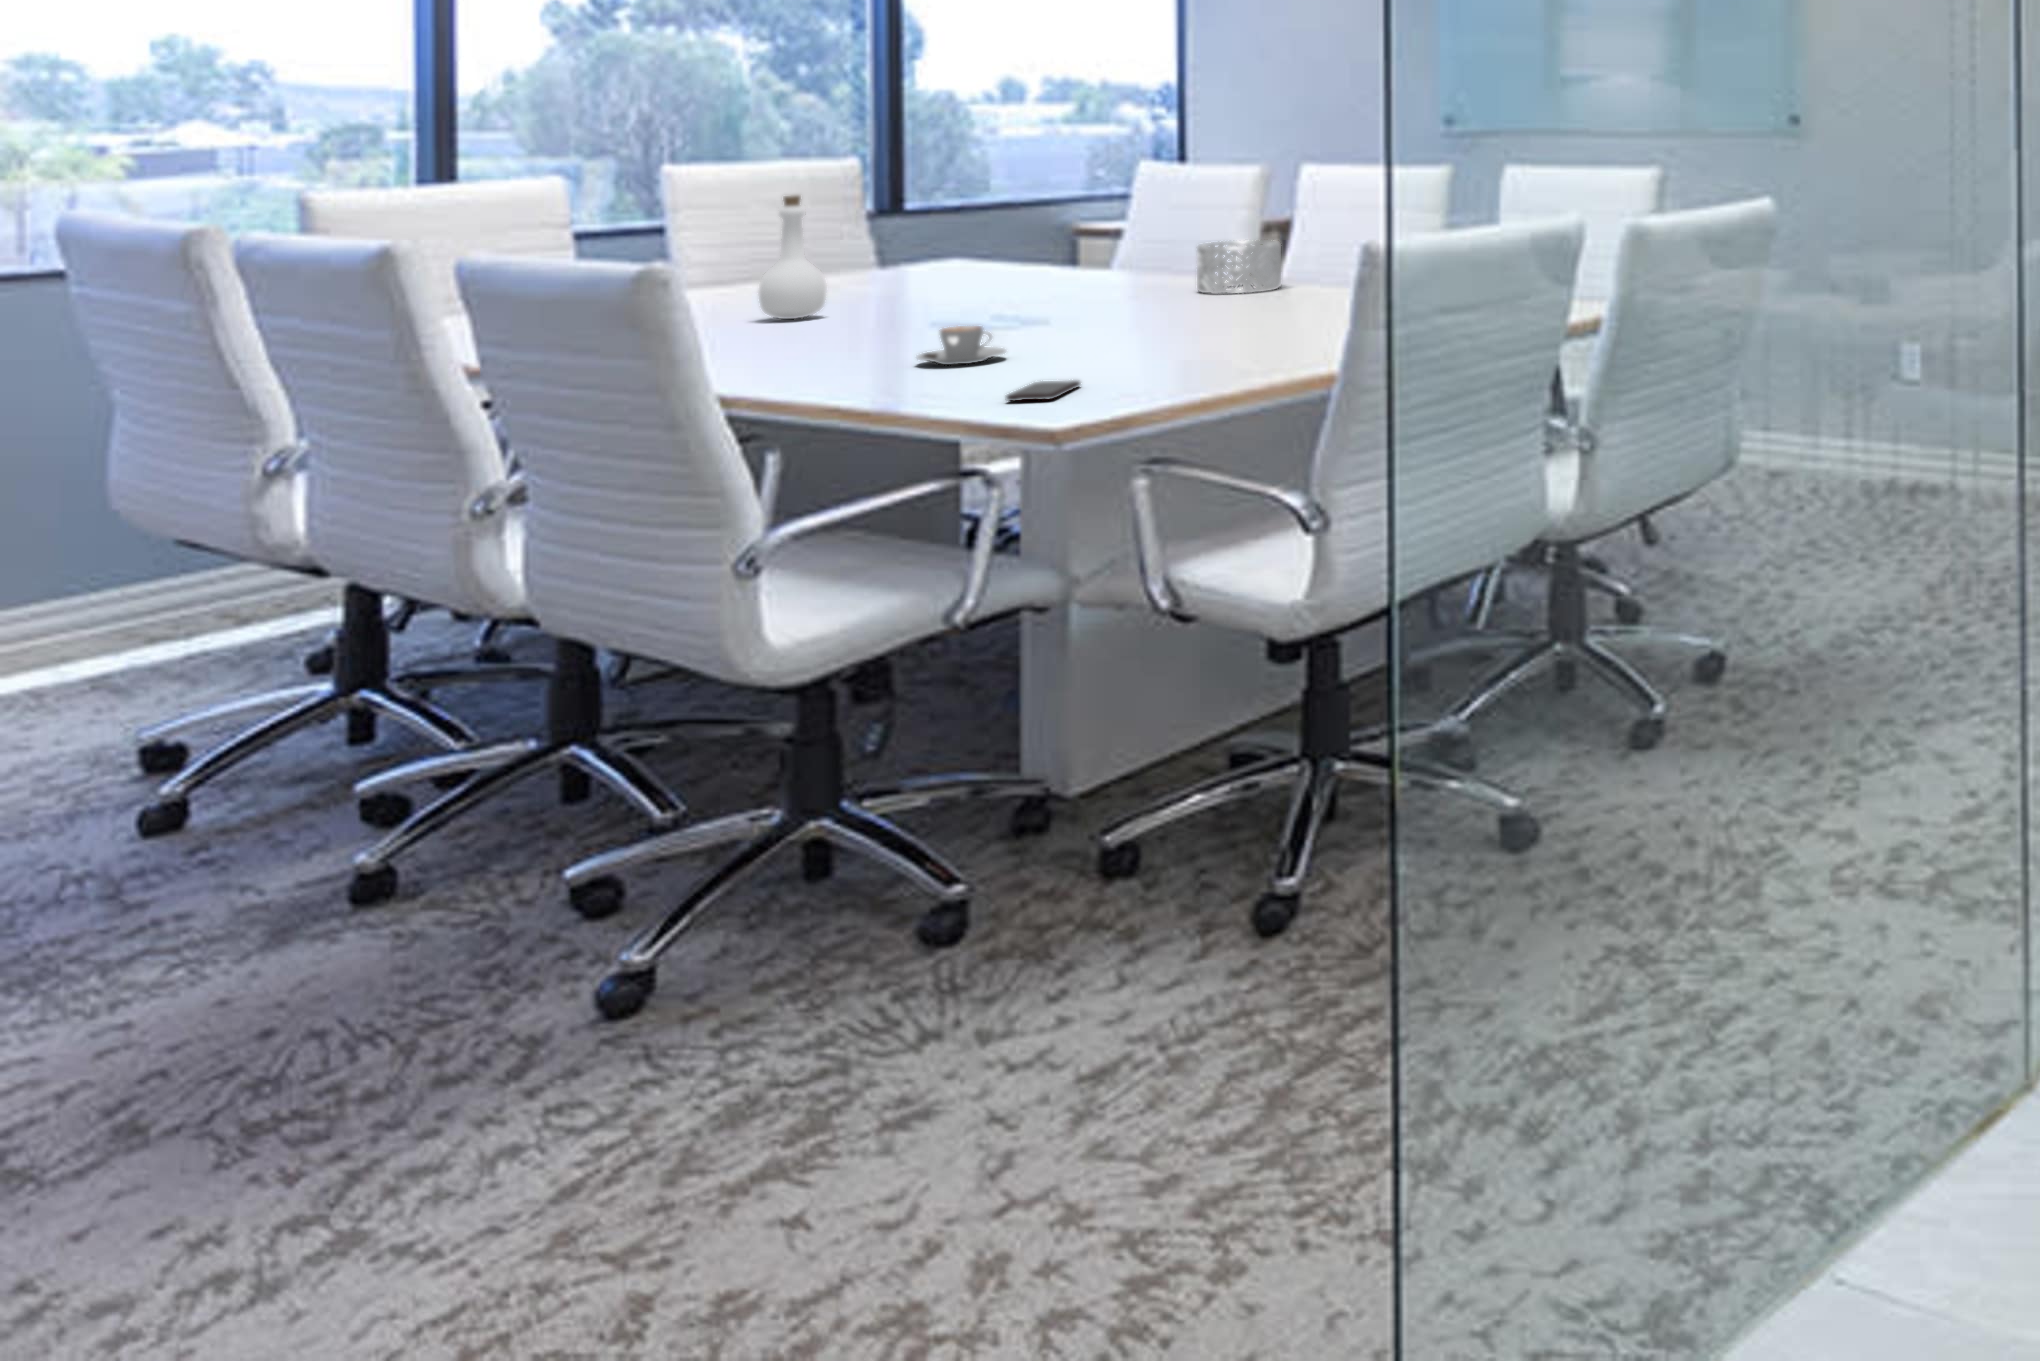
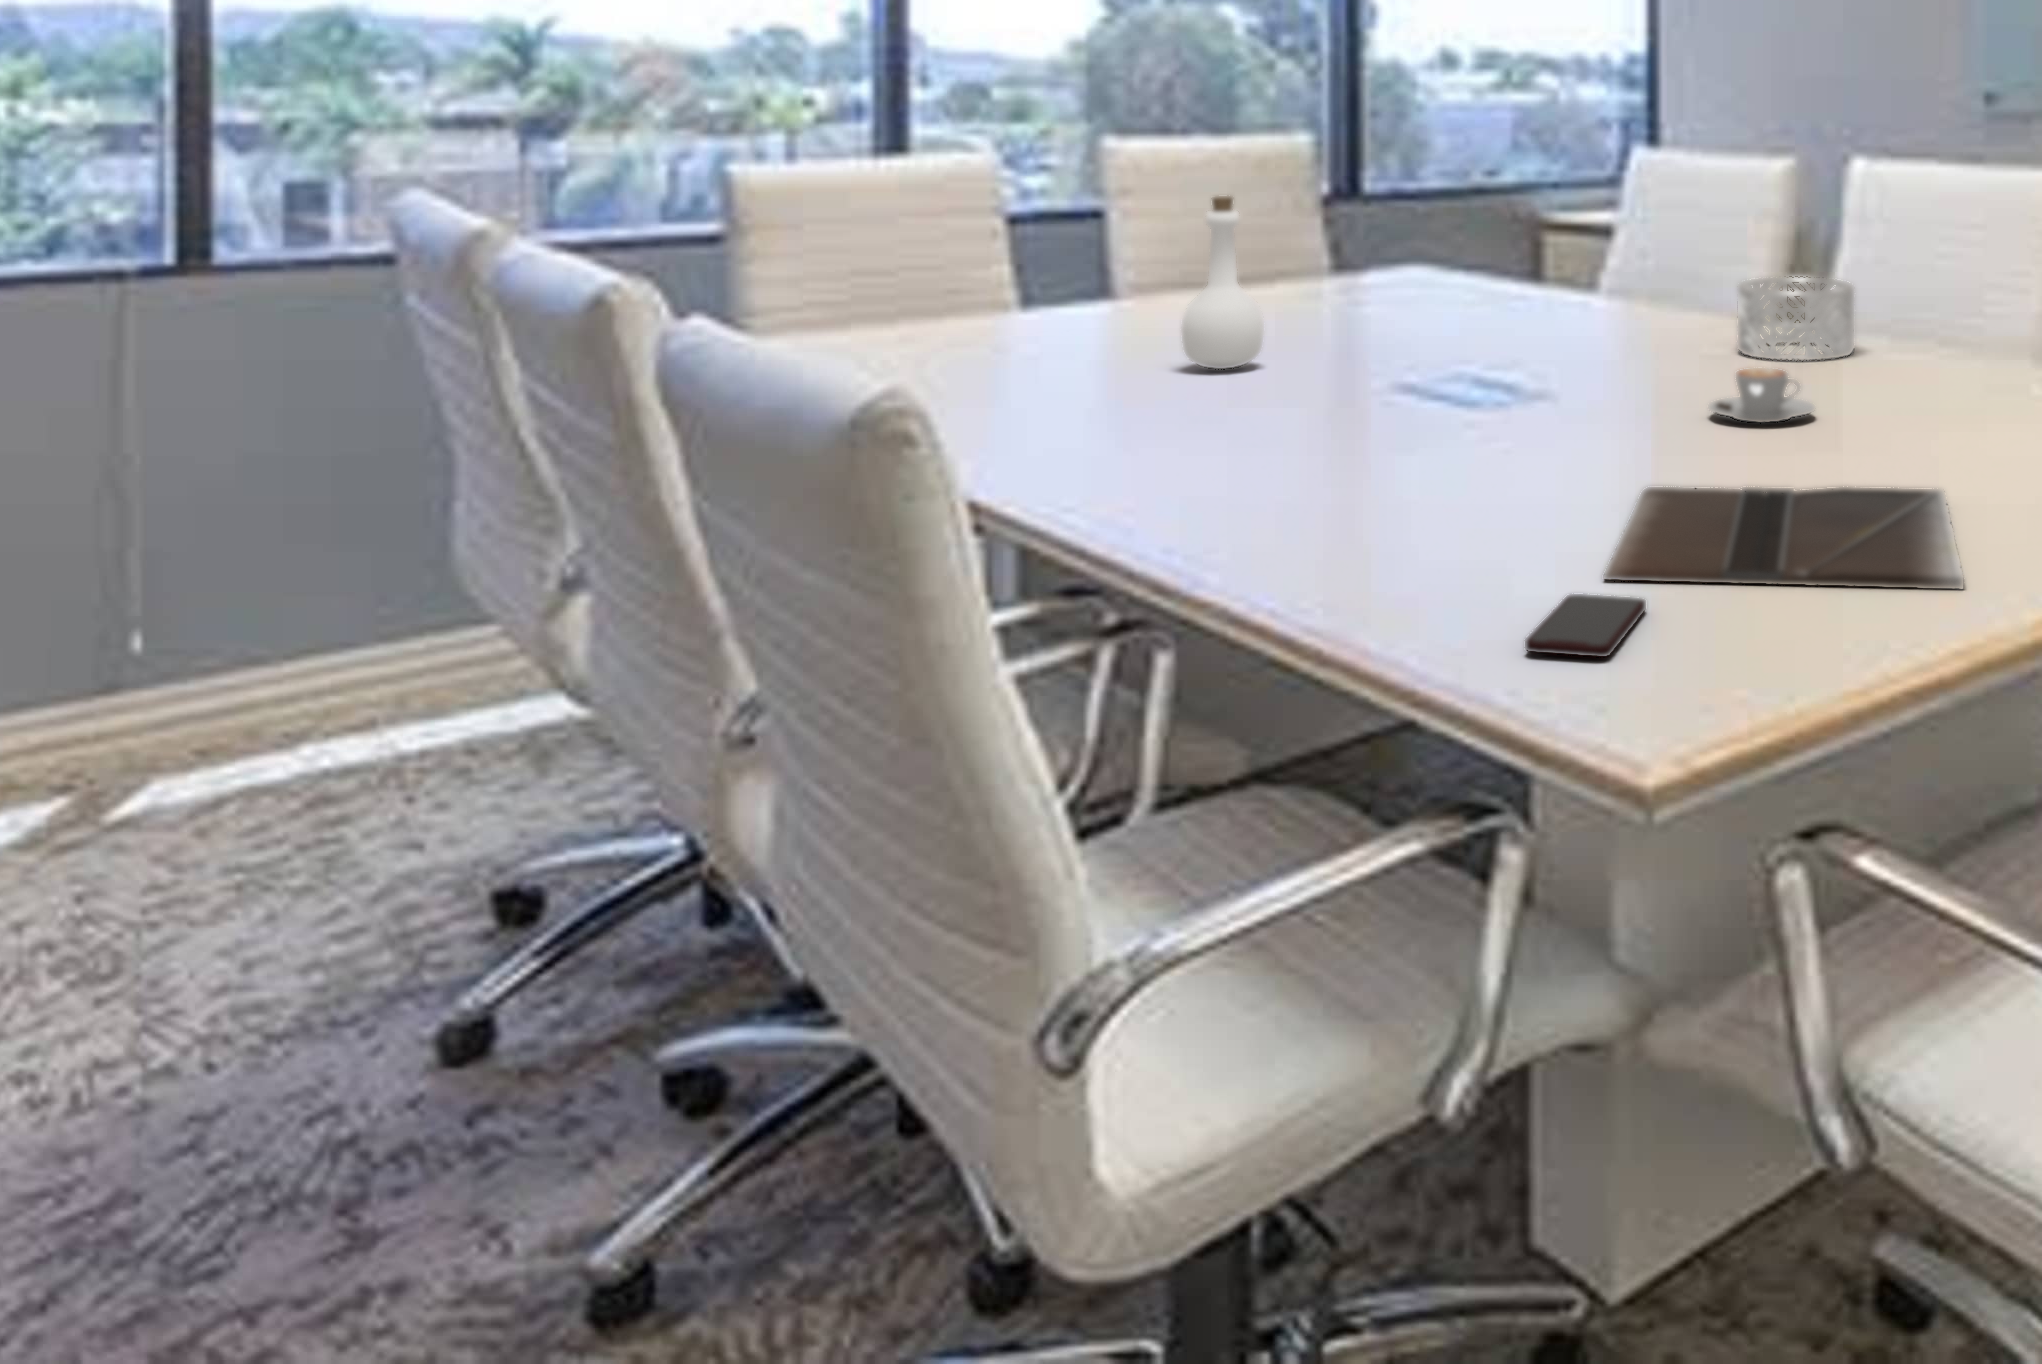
coffee cup: present [917,326,1005,365] -> present [1709,368,1814,423]
laptop: none [1059,336,1285,379] -> present [1604,487,1964,589]

